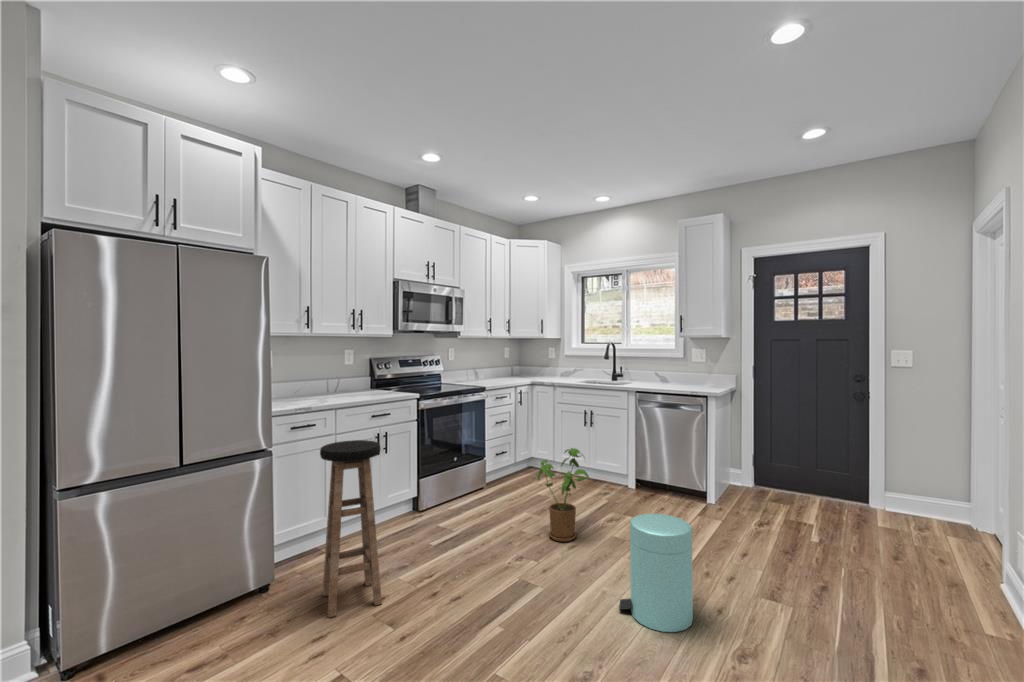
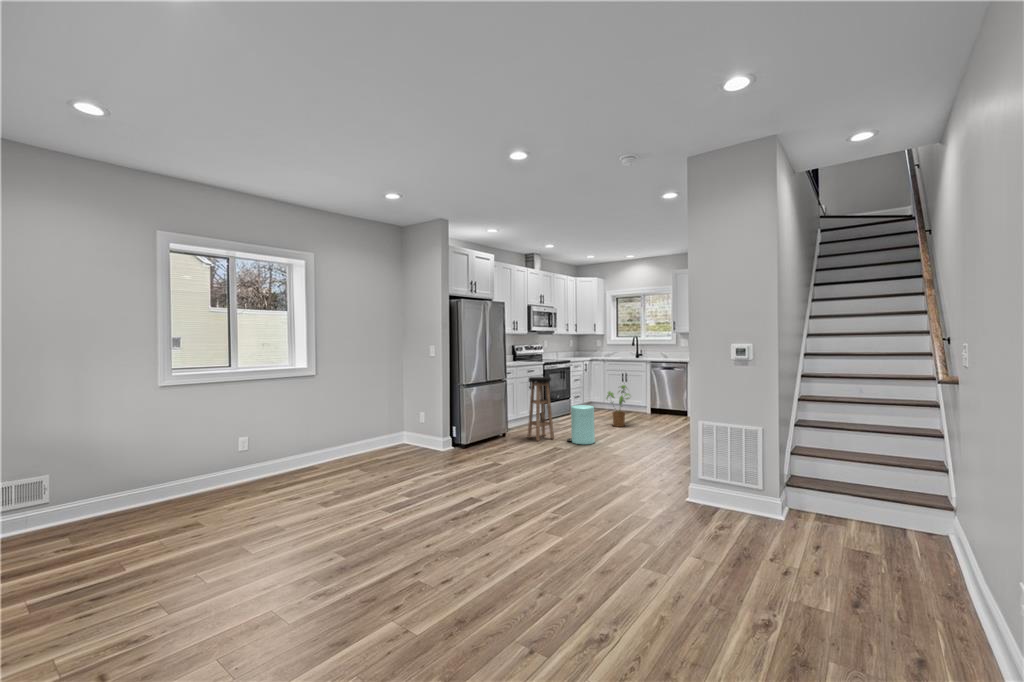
trash can: present [619,514,693,632] -> present [567,405,595,444]

